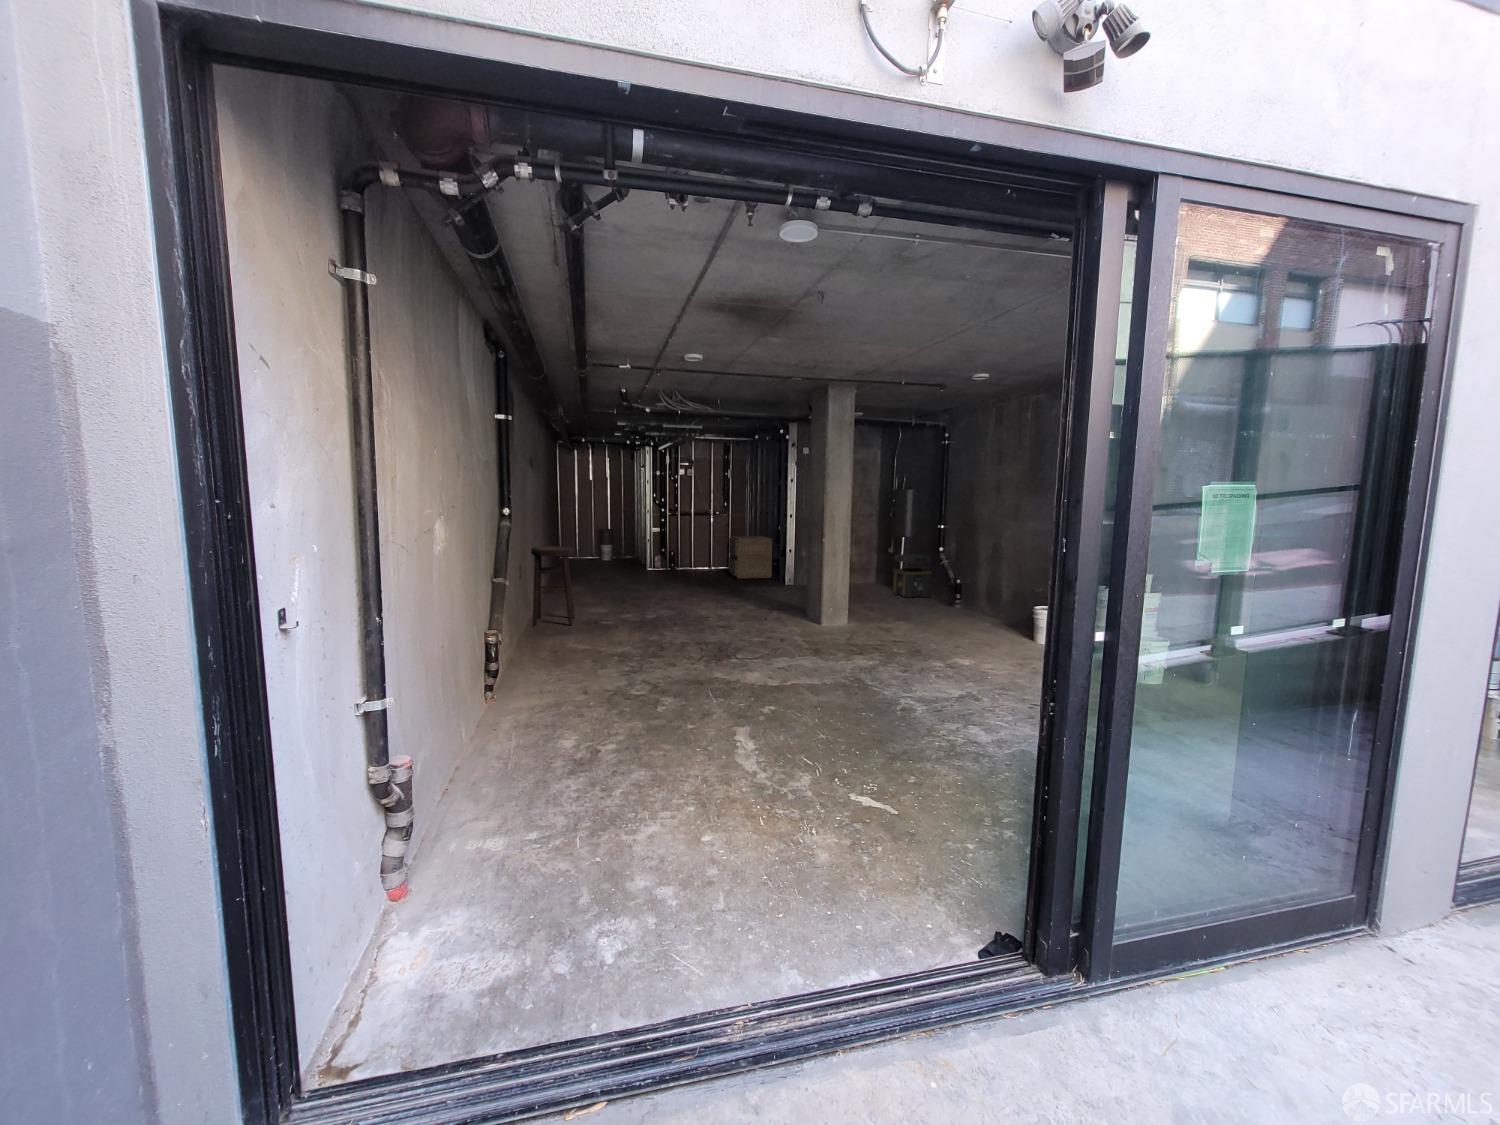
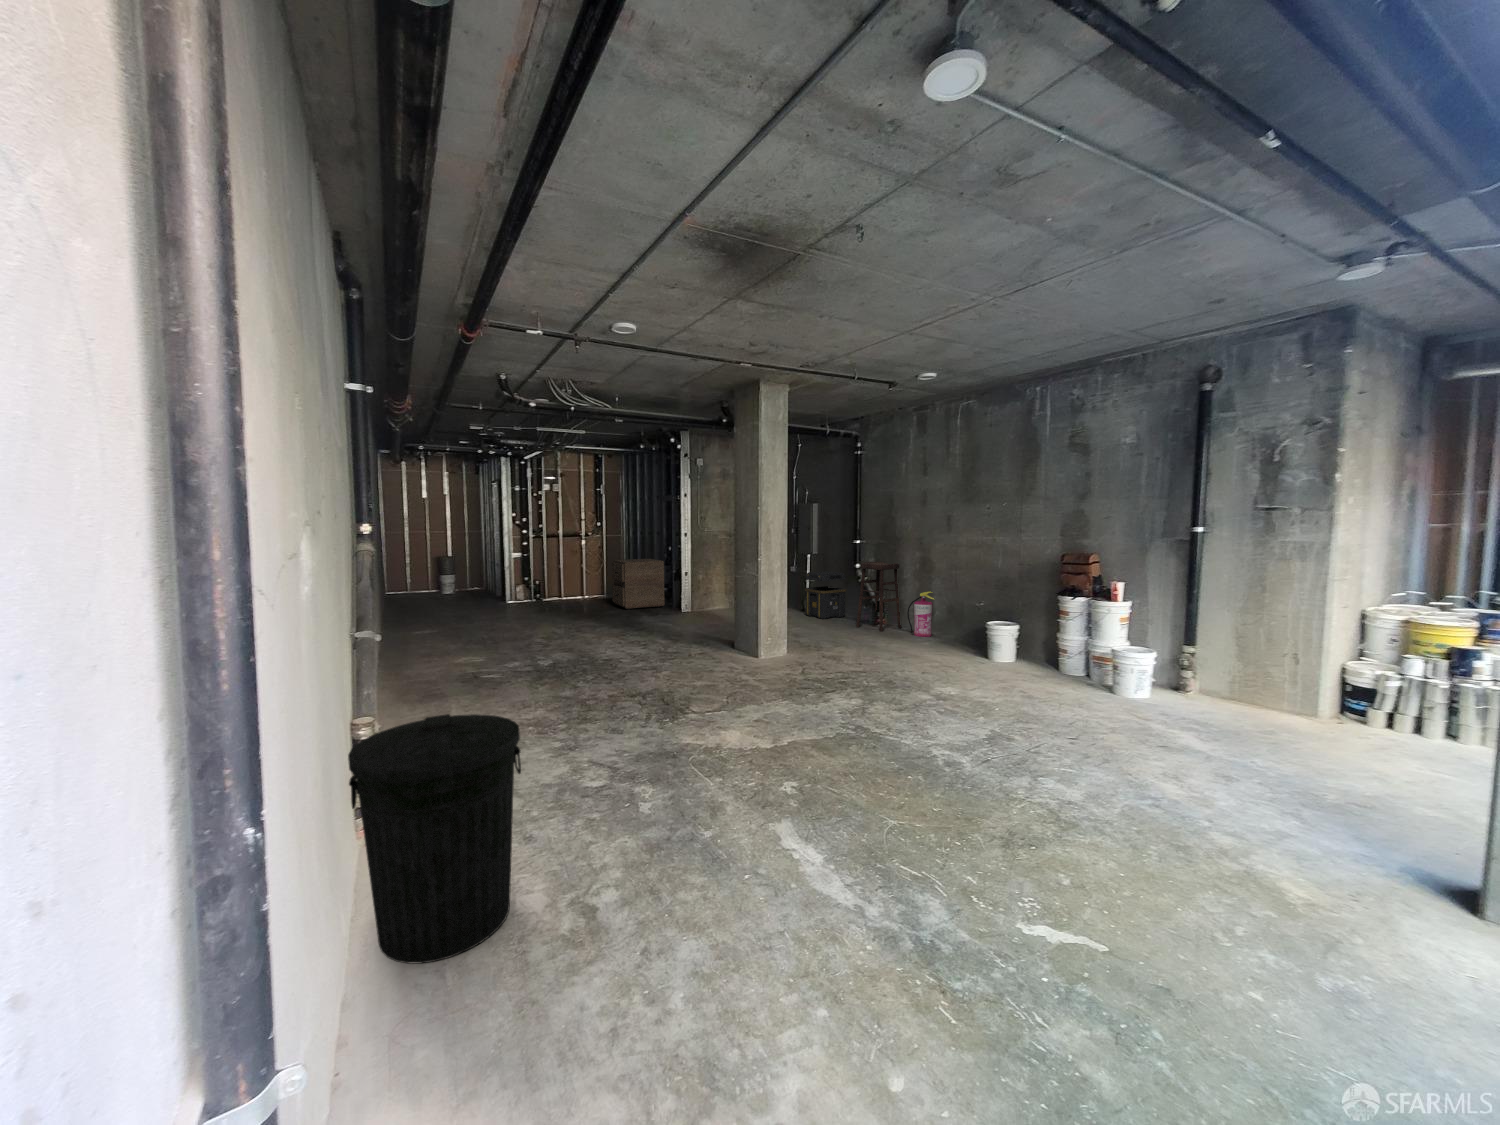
stool: present [531,546,575,627] -> present [856,562,901,632]
fire extinguisher: none [977,578,1005,620] -> present [907,592,935,637]
trash can: none [468,627,565,764] -> present [348,714,521,963]

